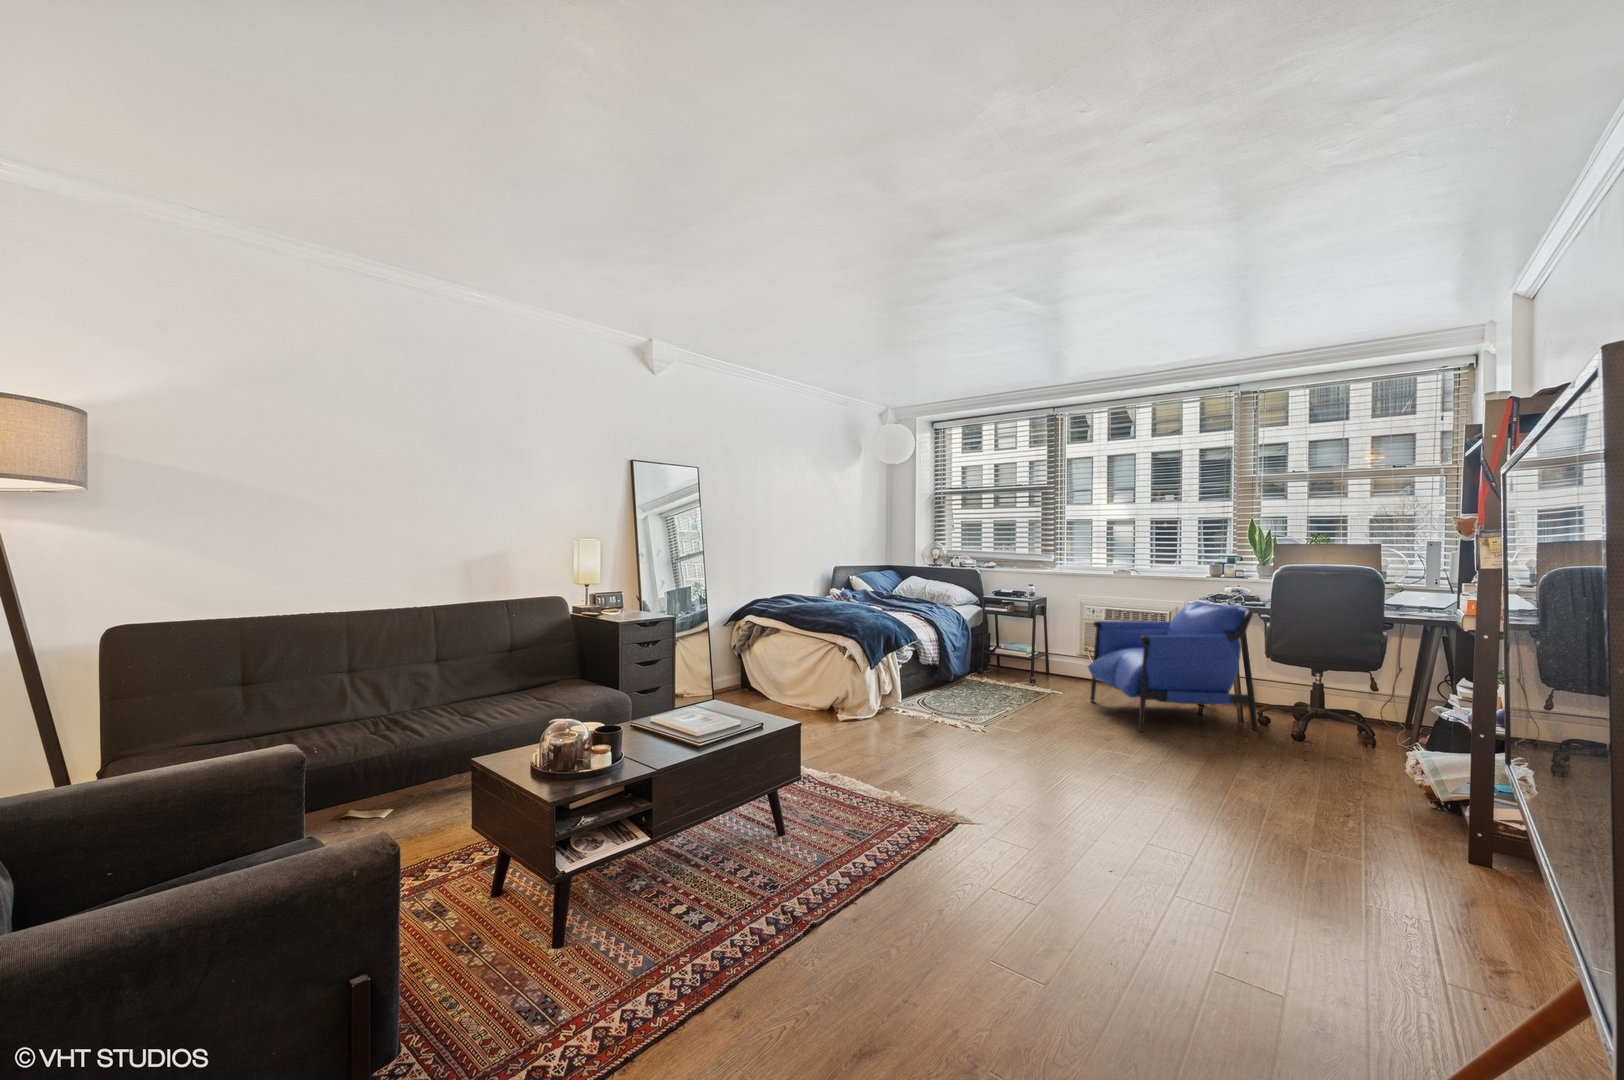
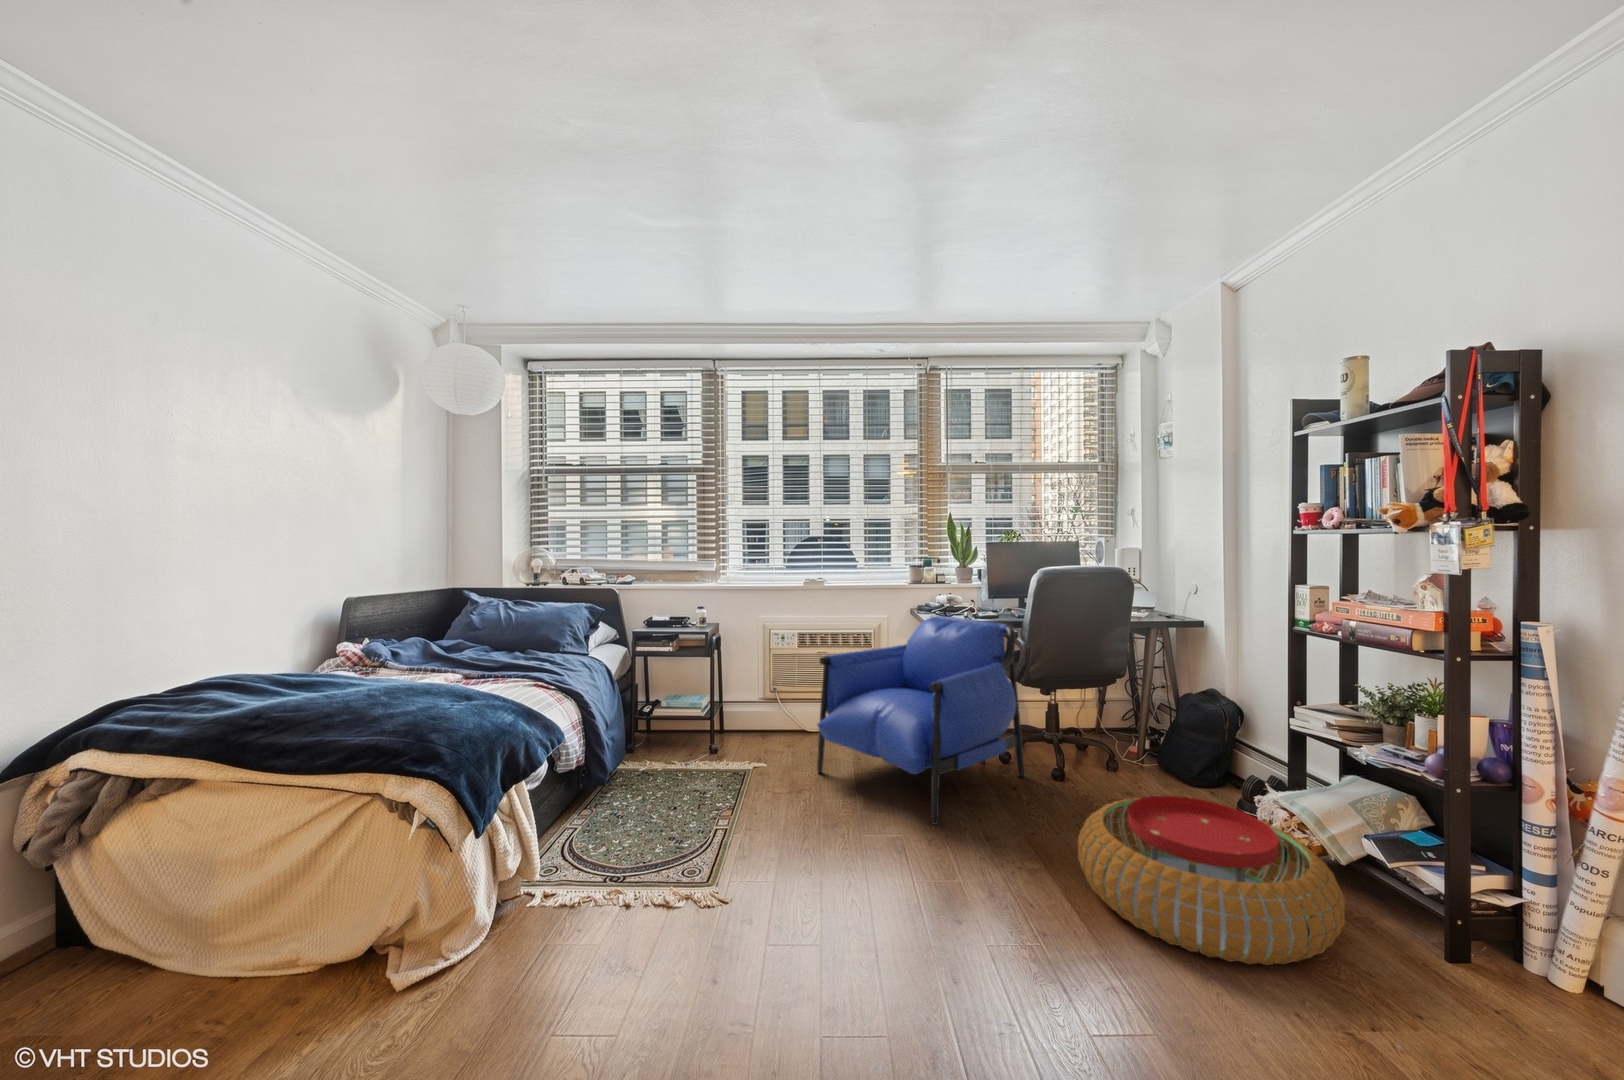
pouf: none [1193,721,1378,813] -> present [1078,796,1345,965]

